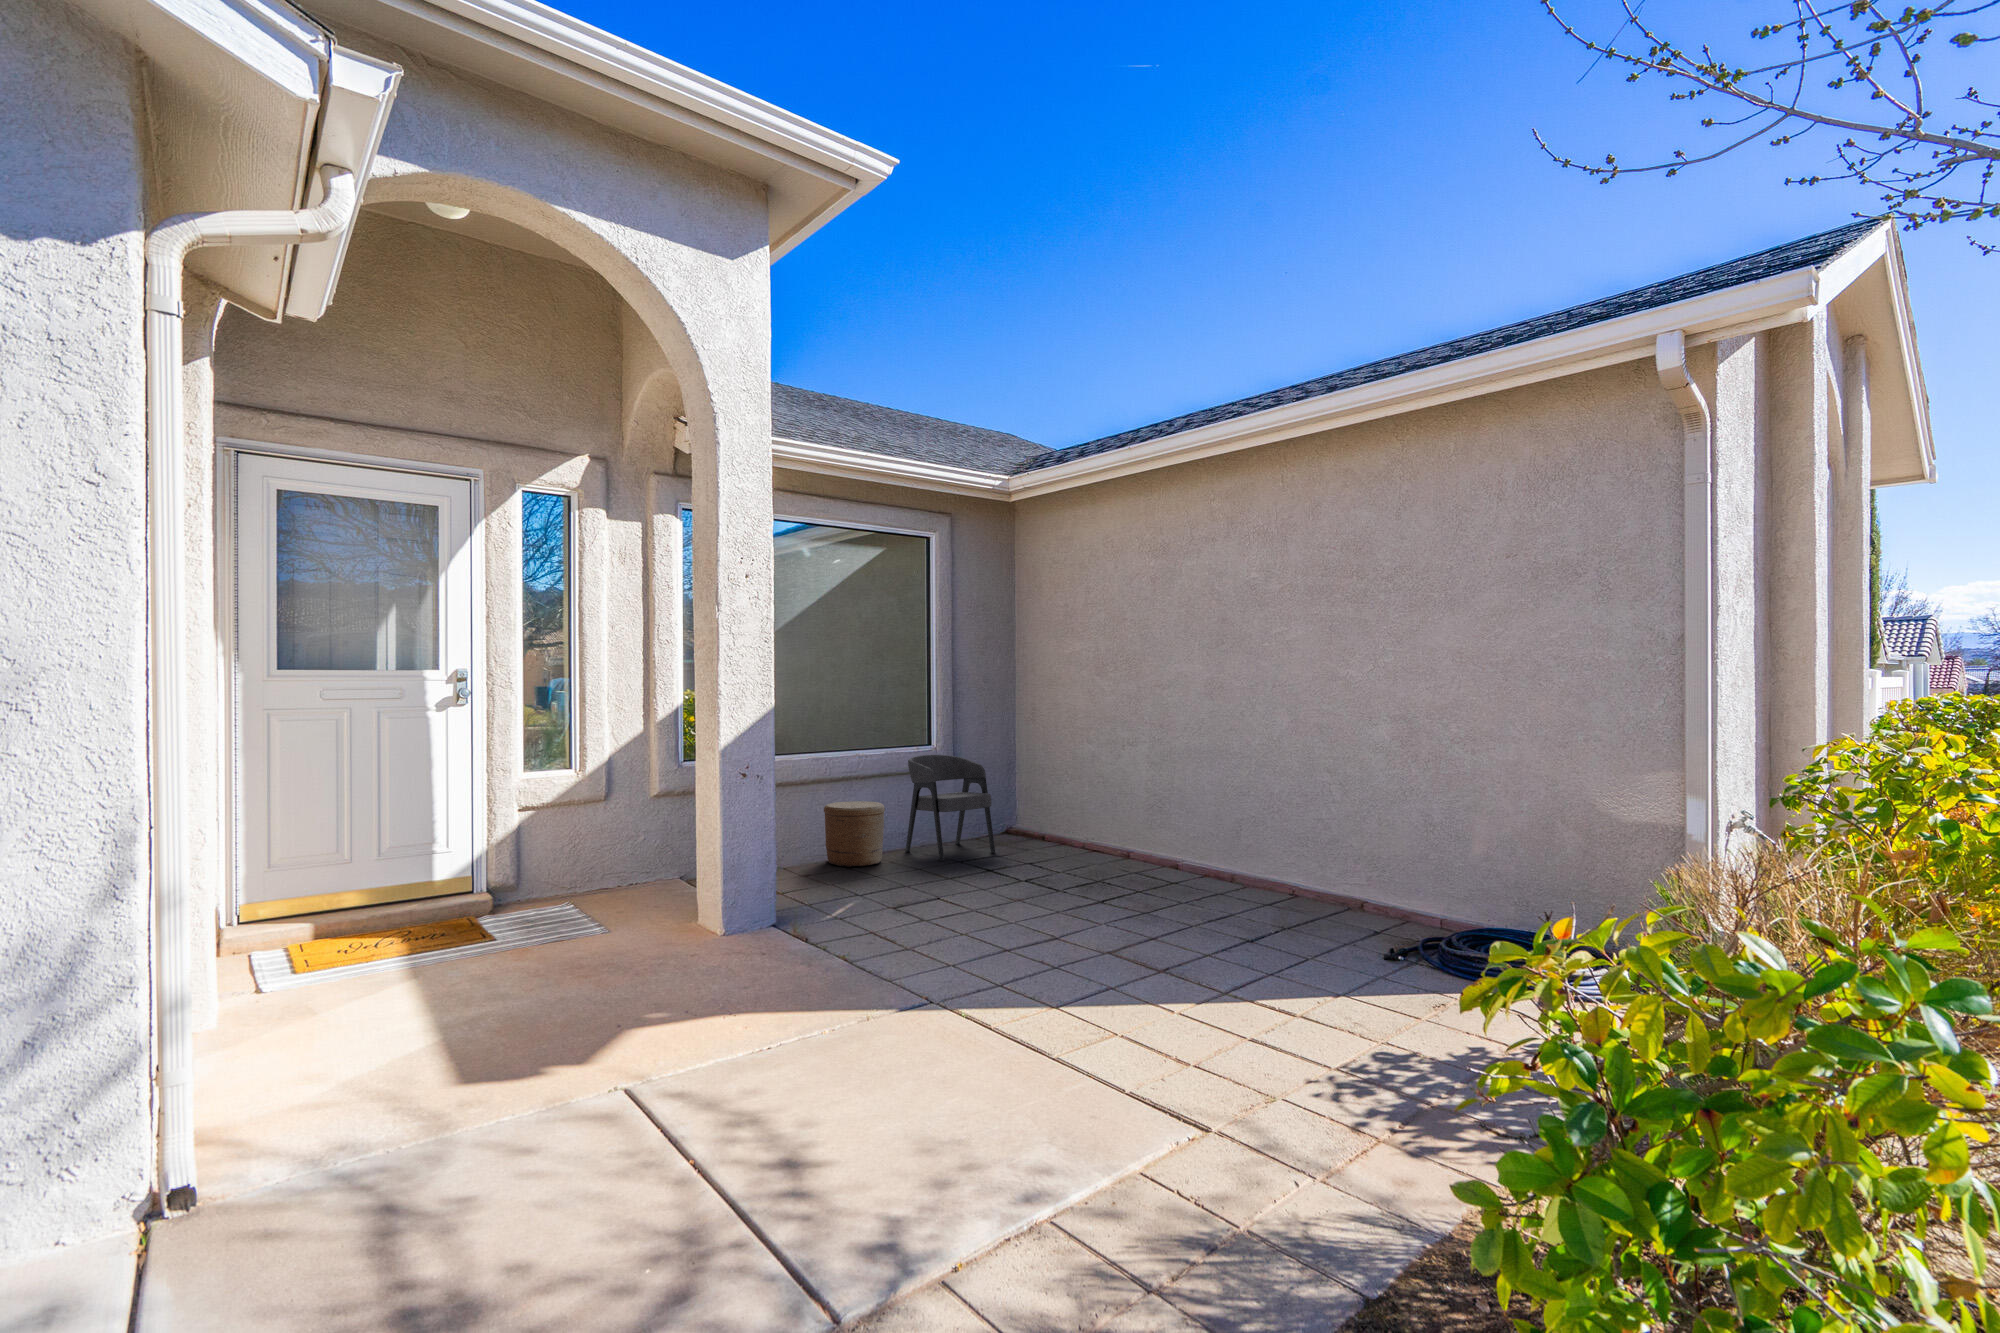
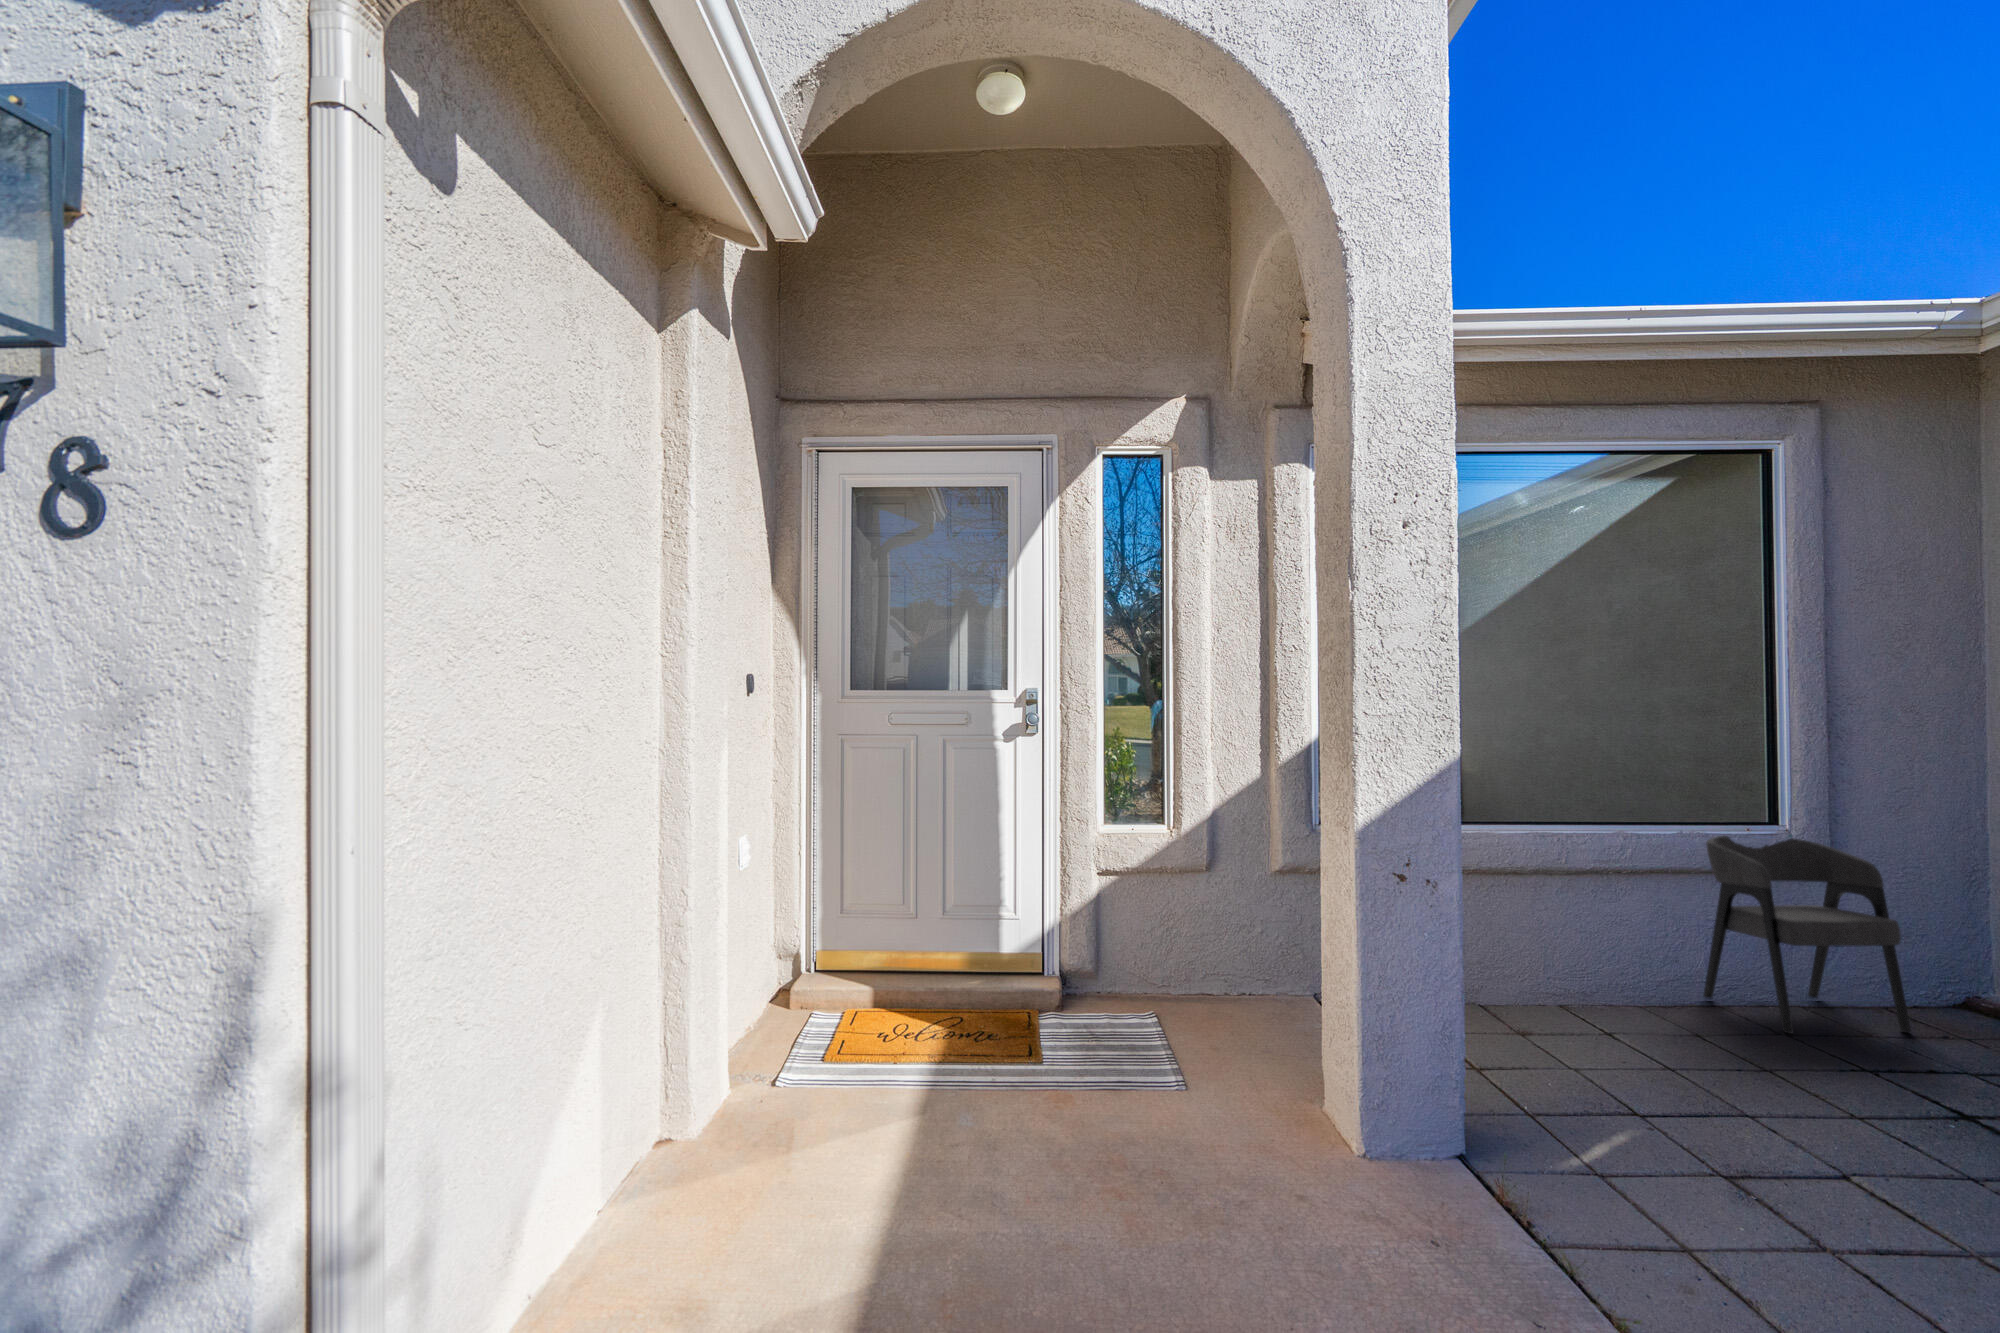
woven basket: present [824,801,885,867] -> none [1547,901,1664,1019]

